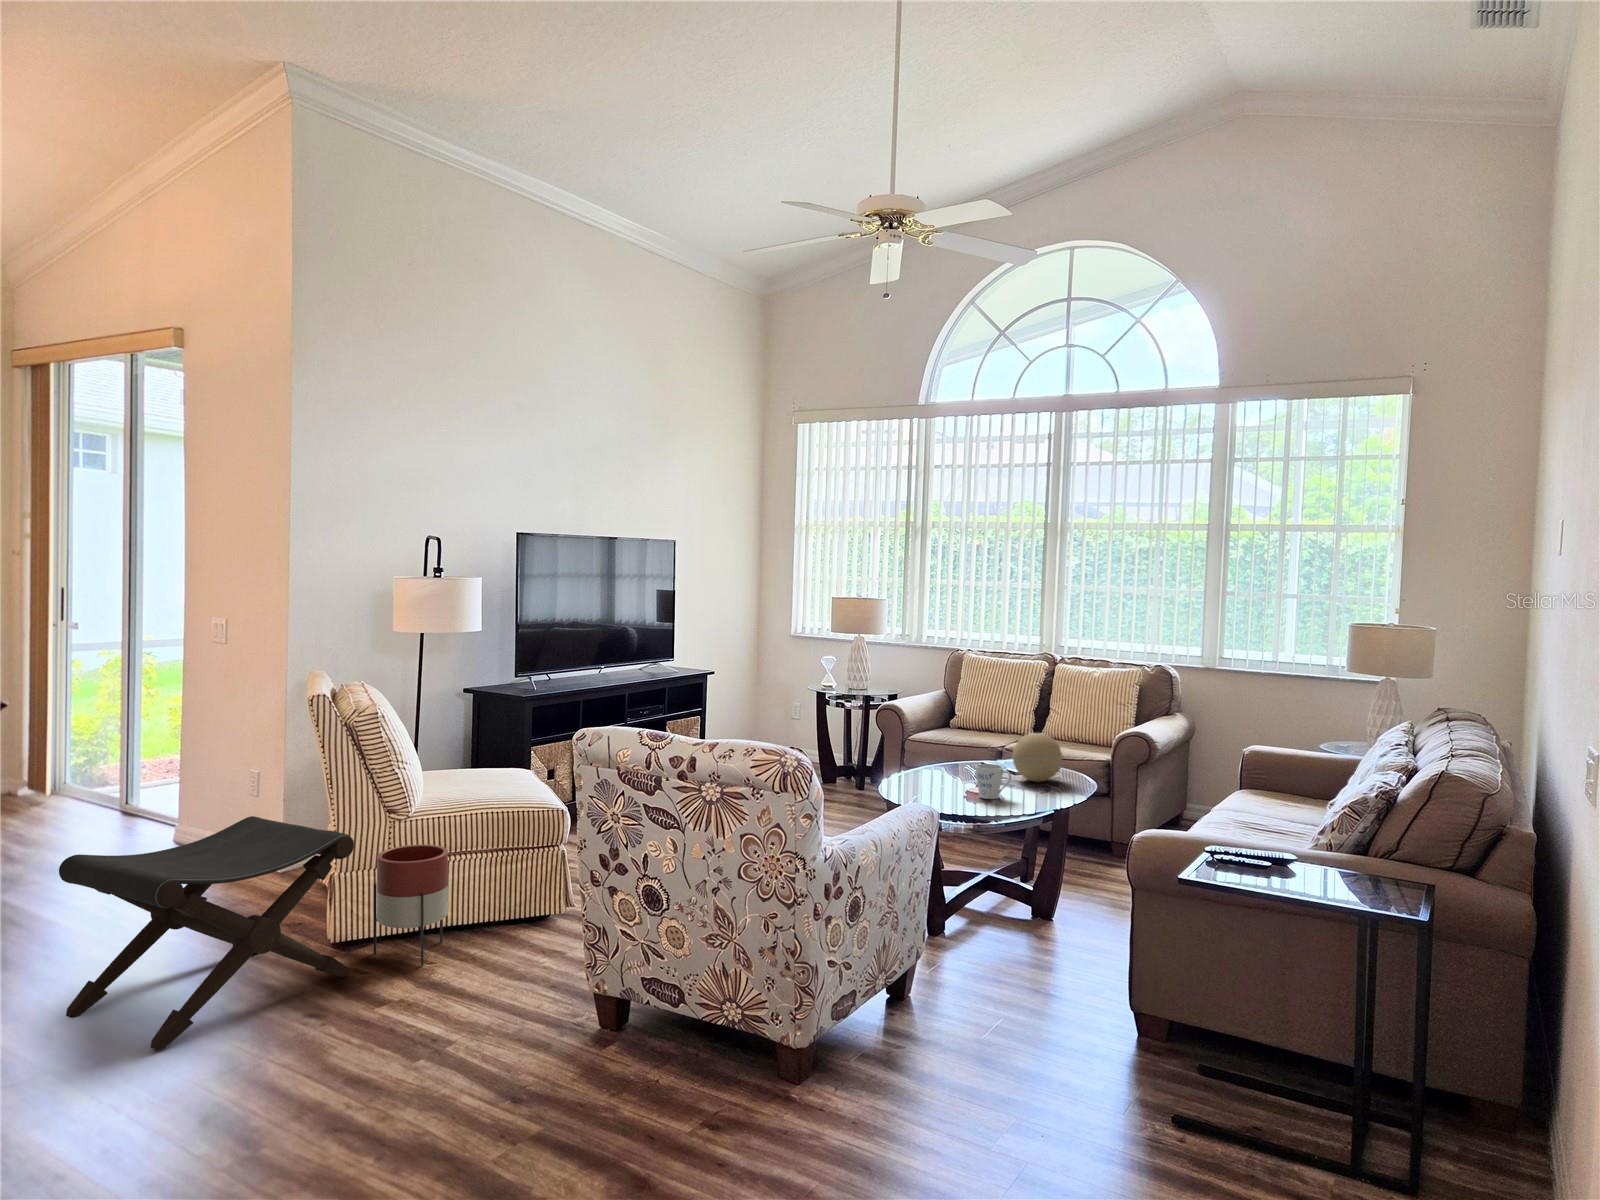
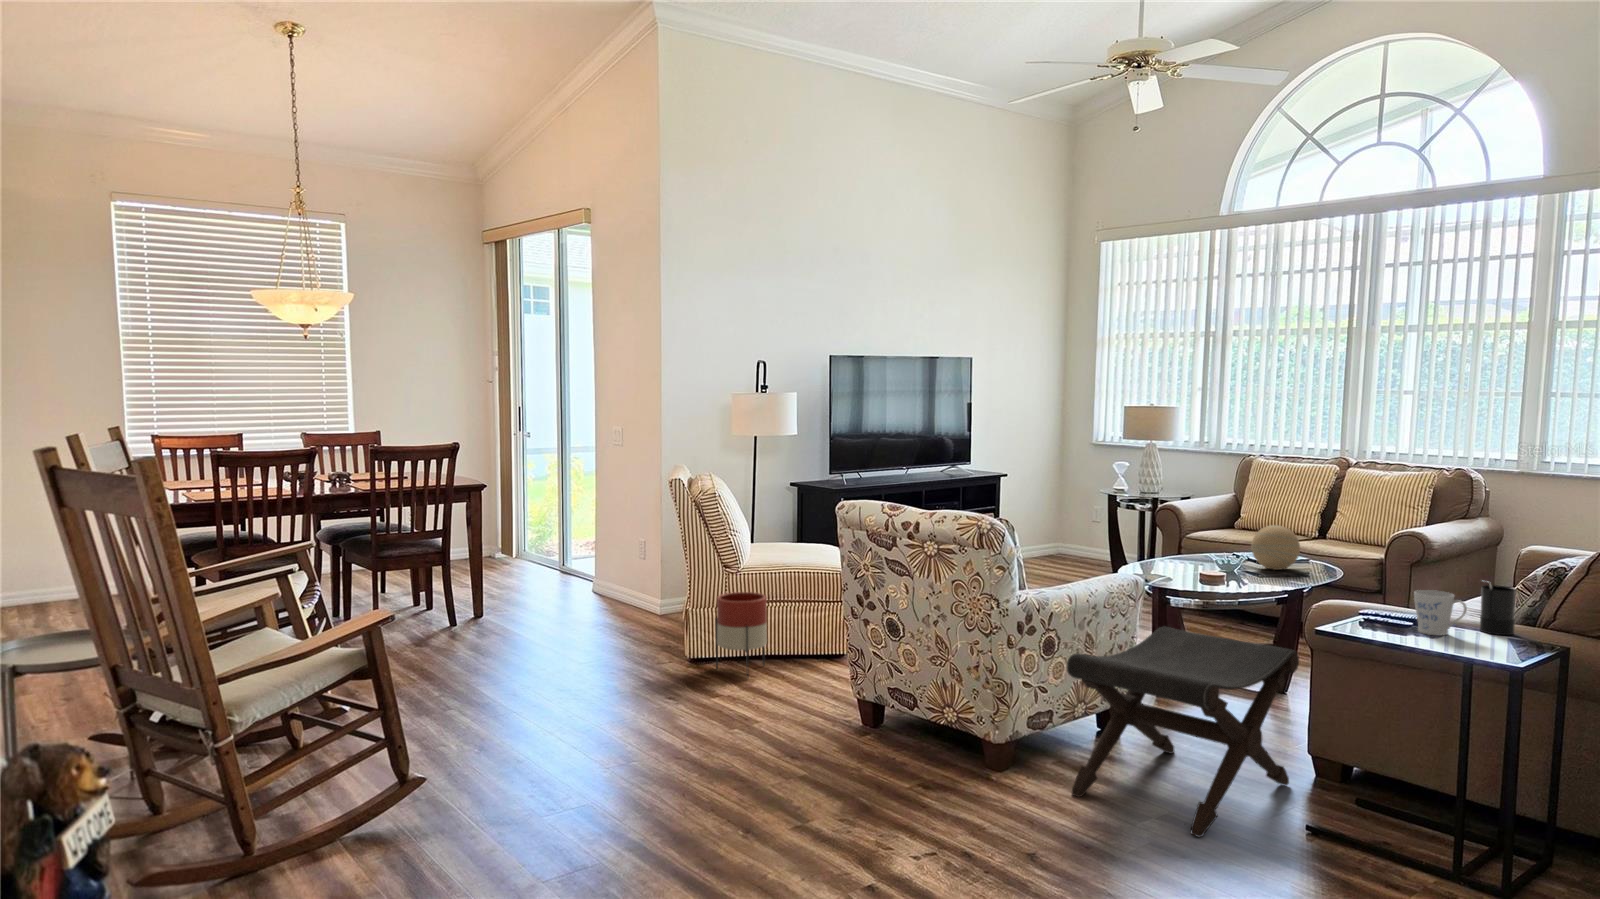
mug: present [976,764,1011,799] -> present [1414,590,1467,635]
candle: none [1322,803,1361,865] -> present [1480,584,1516,635]
footstool: present [59,816,354,1050] -> present [1067,627,1299,837]

